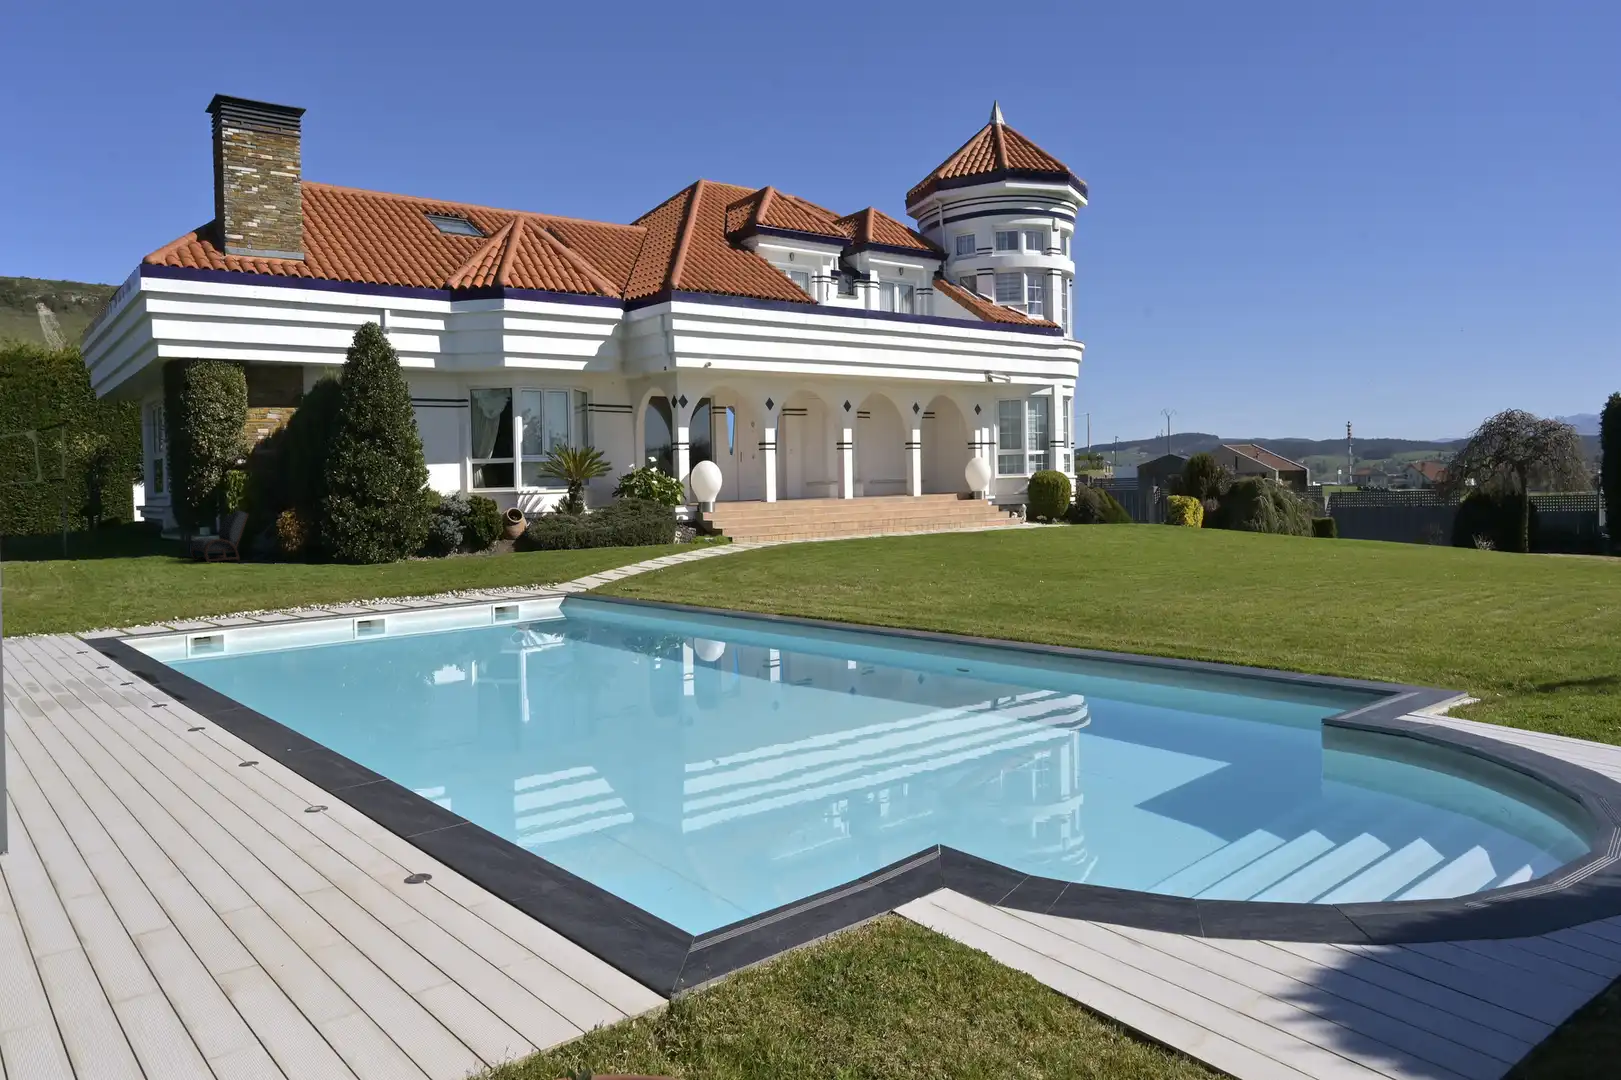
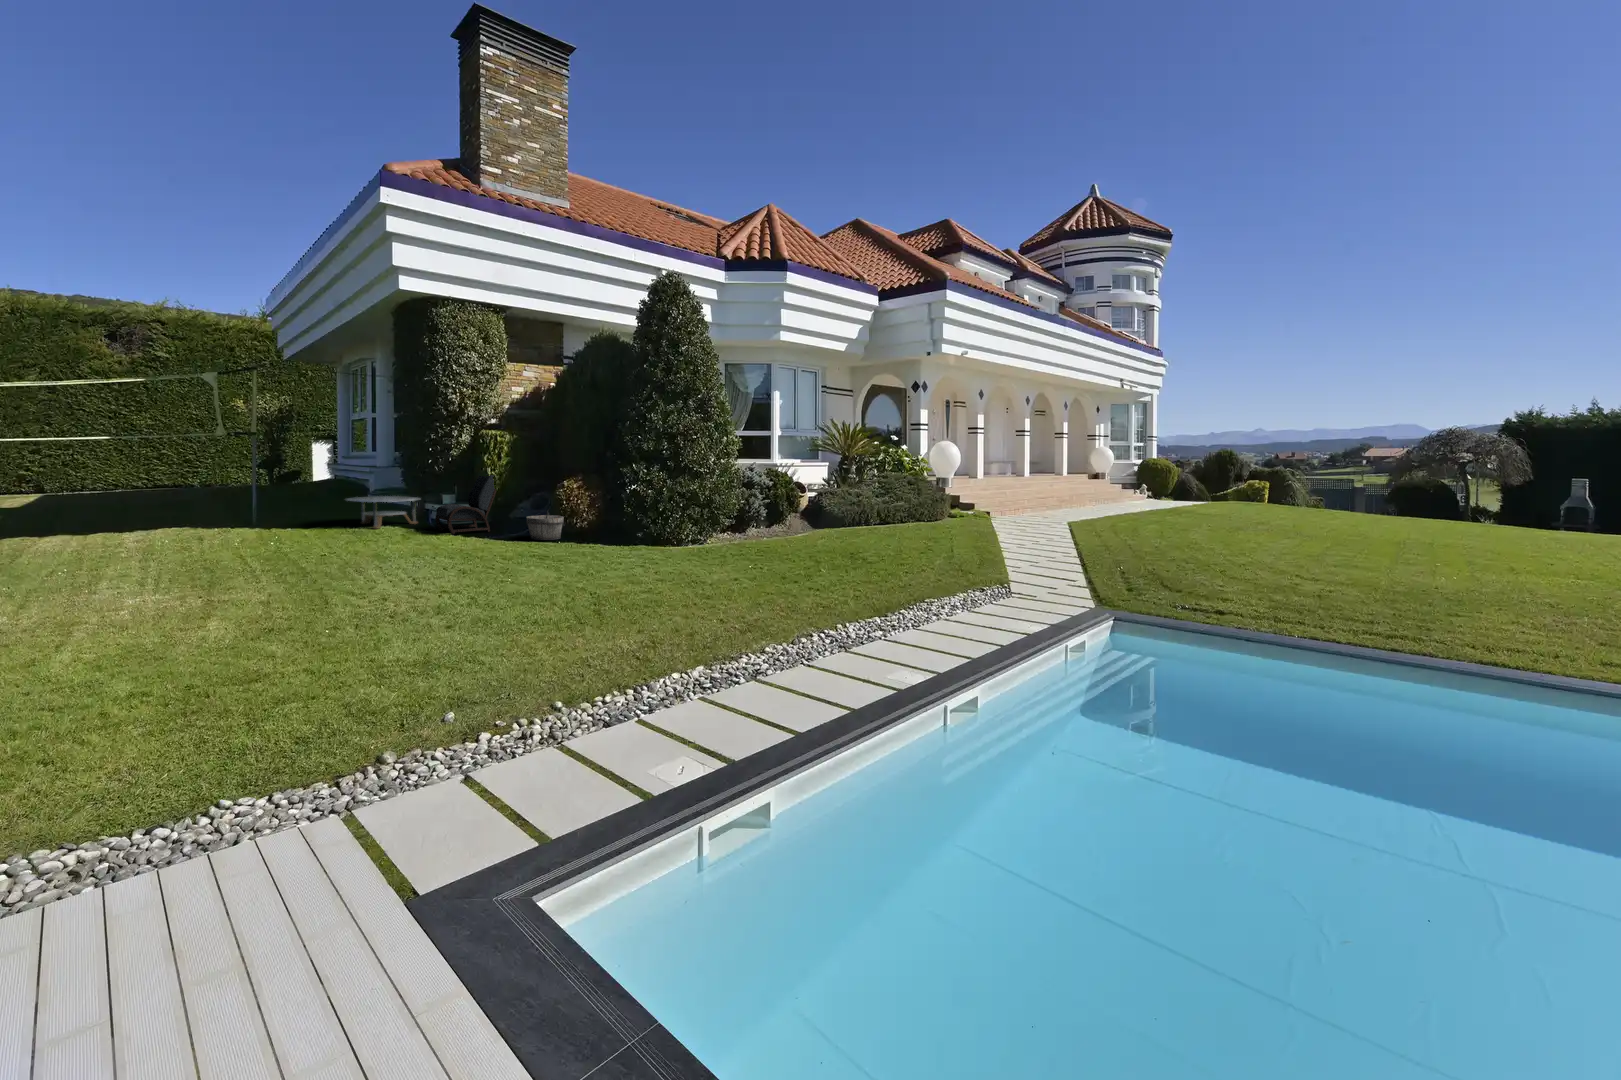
round table: none [107,533,173,561] -> present [346,496,420,529]
wooden bucket: none [273,539,306,565] -> present [526,509,564,540]

